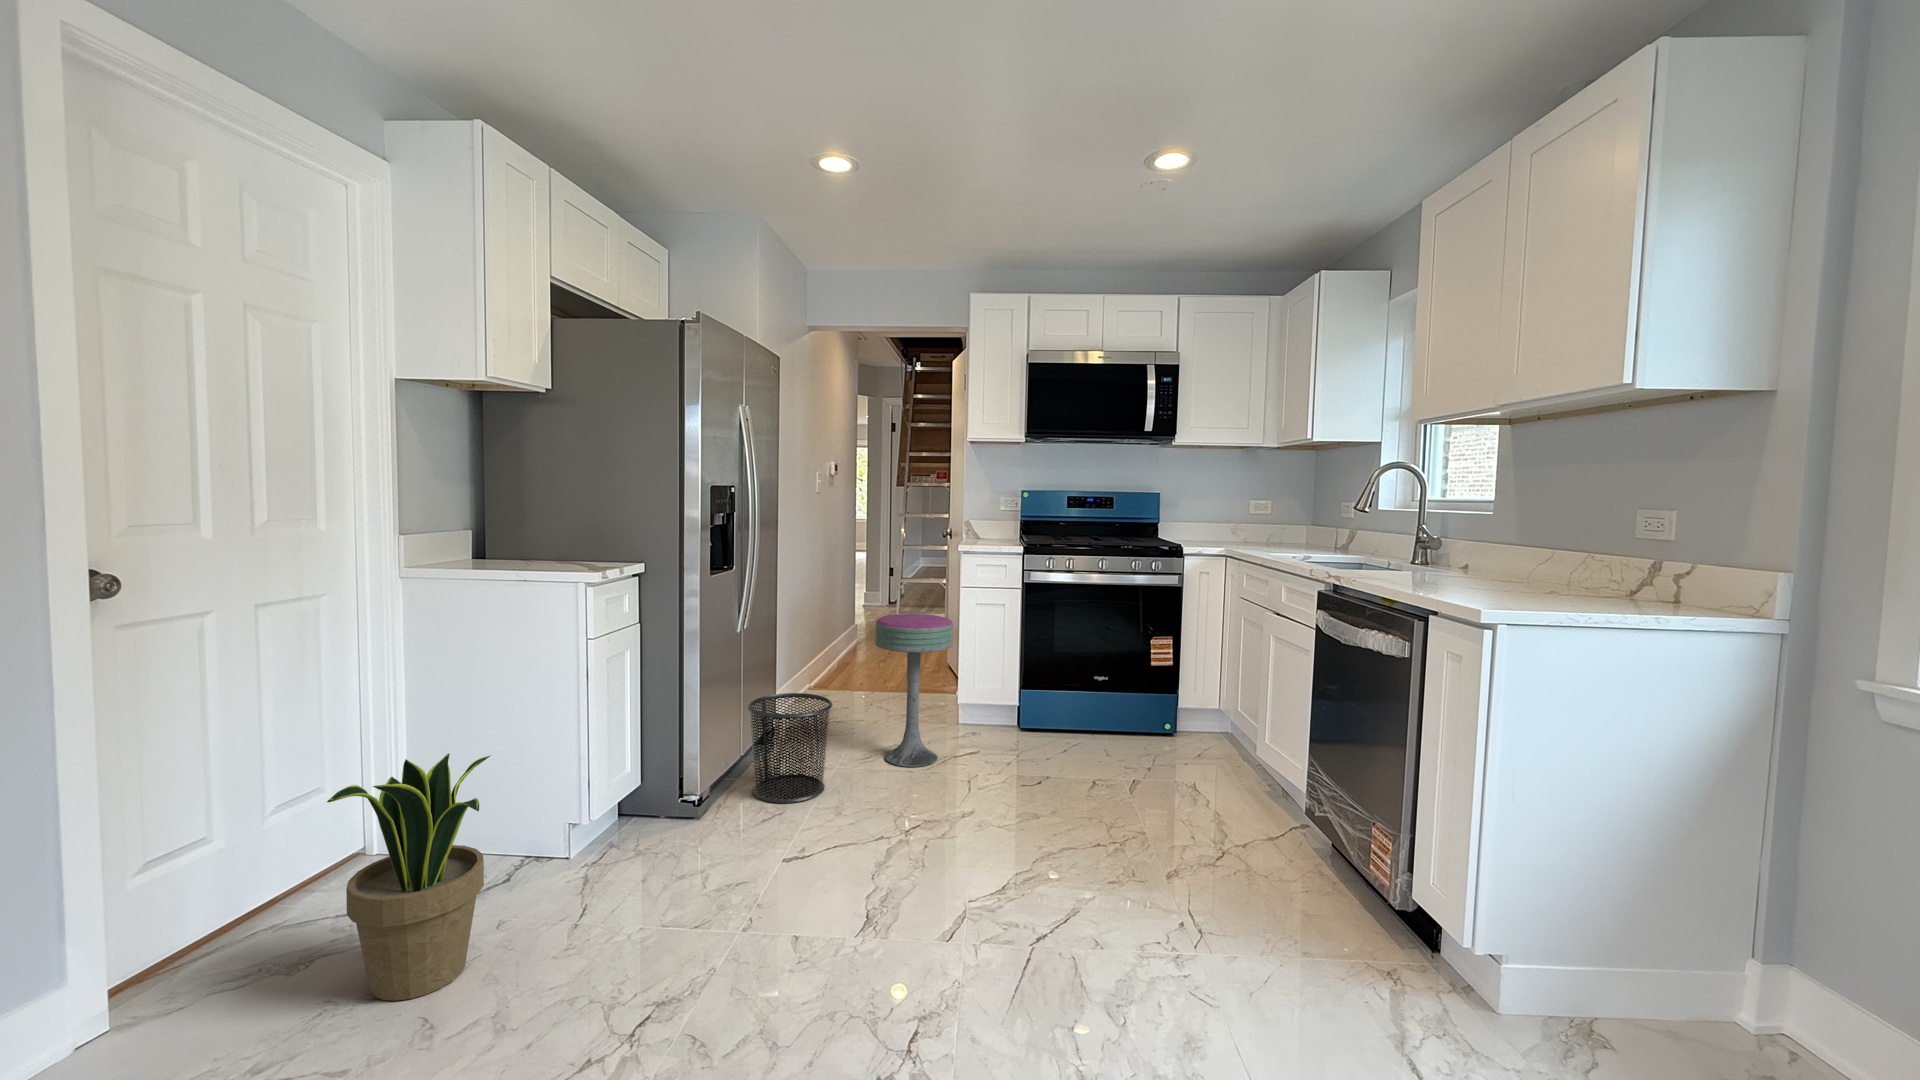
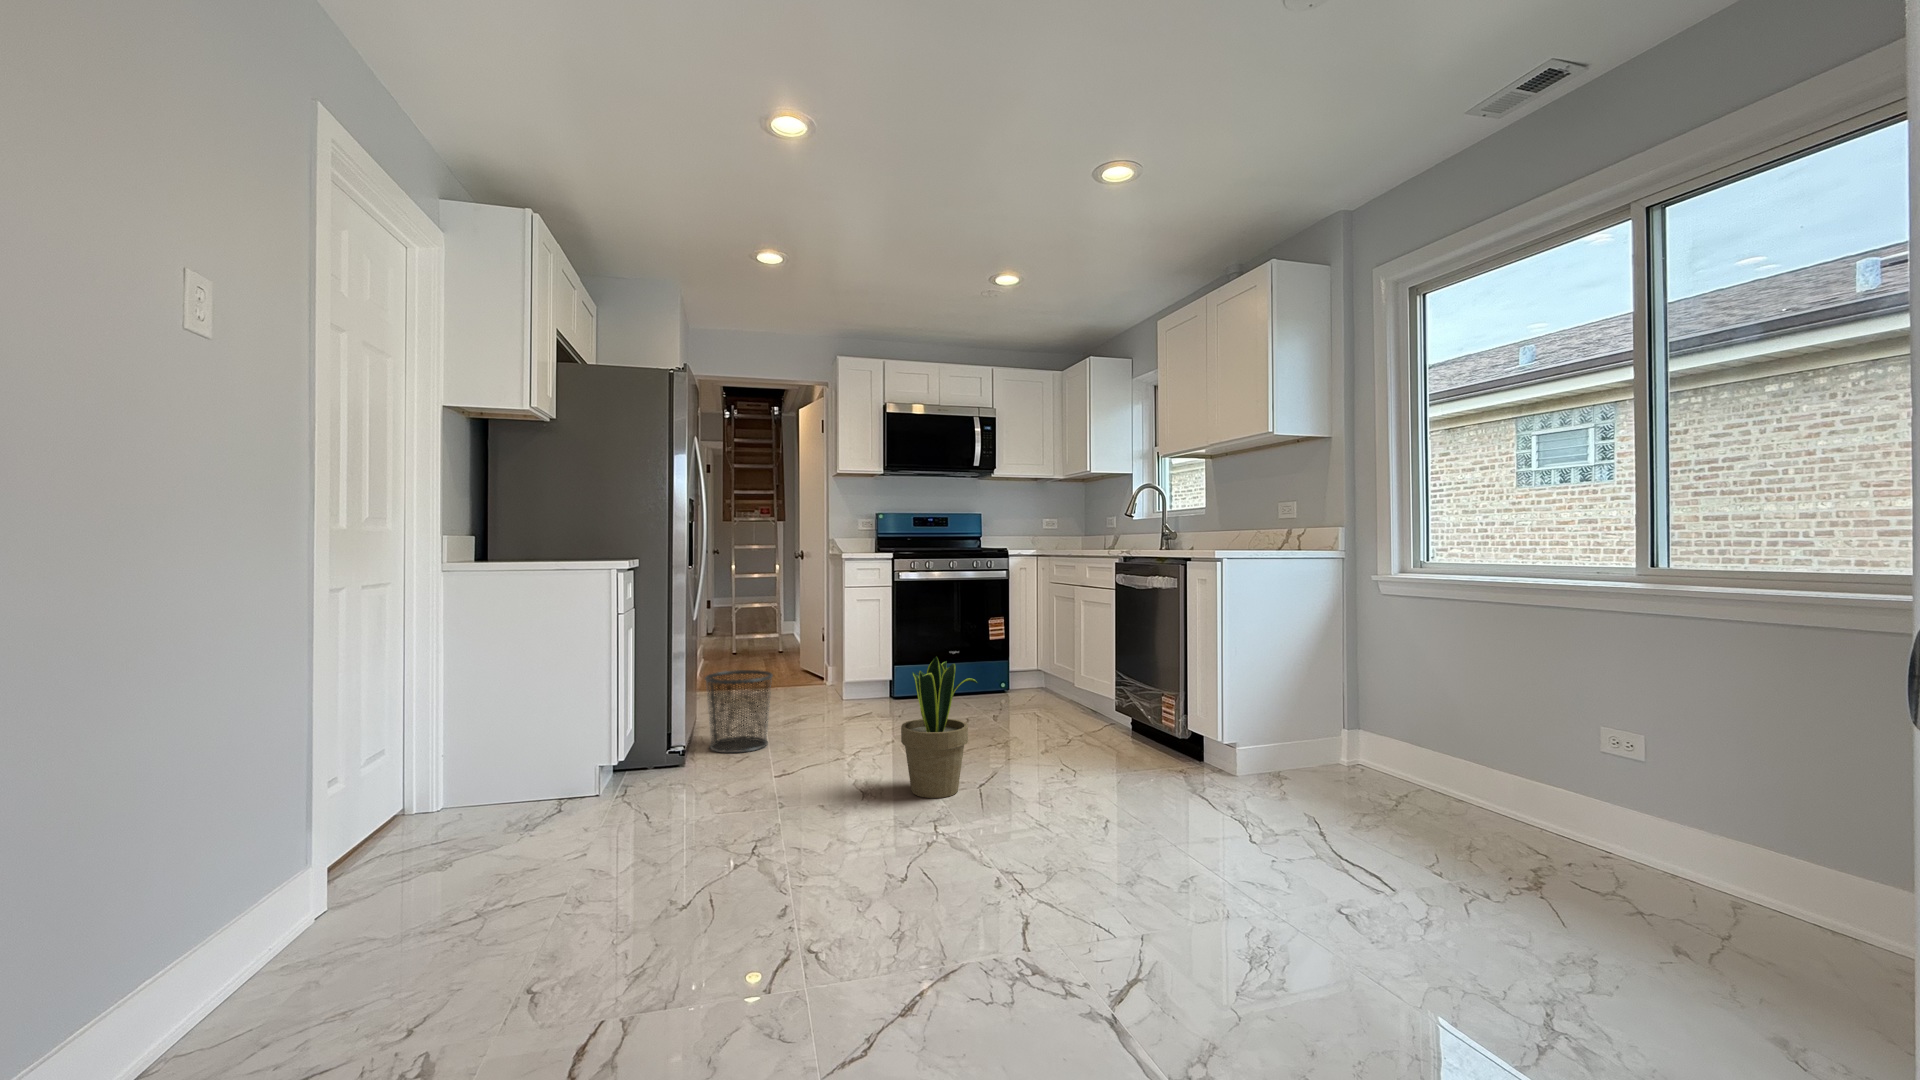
bar stool: present [875,614,953,767] -> none [789,607,851,726]
potted plant: present [327,754,490,1001] -> present [901,657,978,798]

